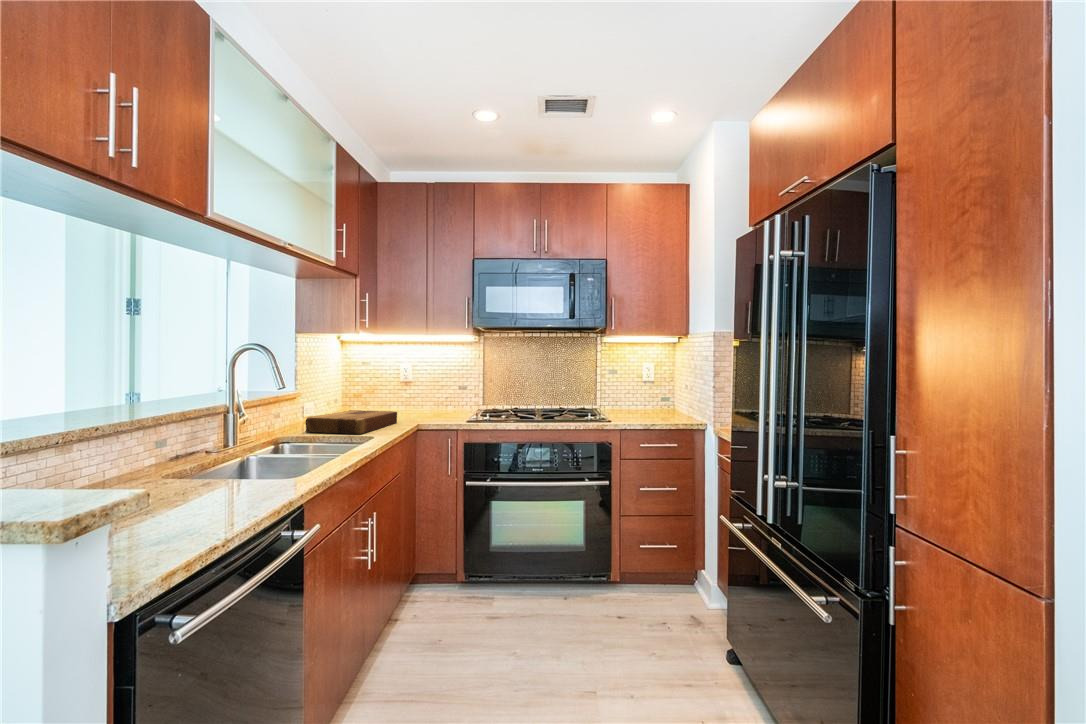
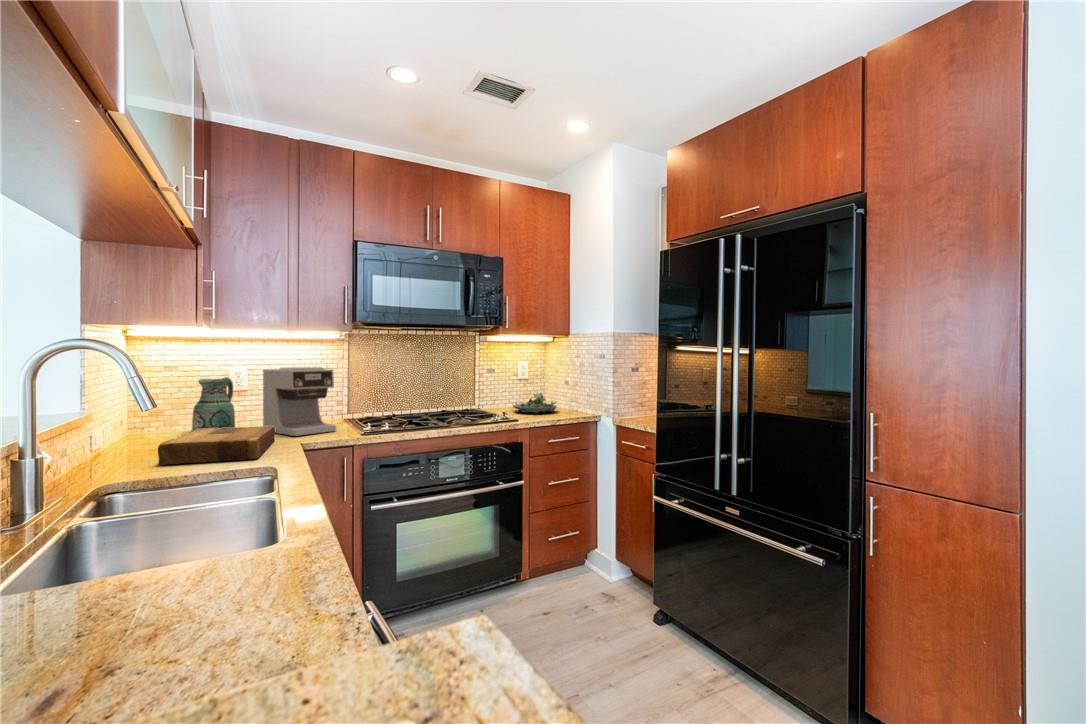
coffee maker: none [405,366,450,421] -> present [263,367,336,436]
ceramic pitcher: none [363,373,395,414] -> present [192,377,235,431]
succulent planter: none [626,395,674,416] -> present [513,393,557,413]

